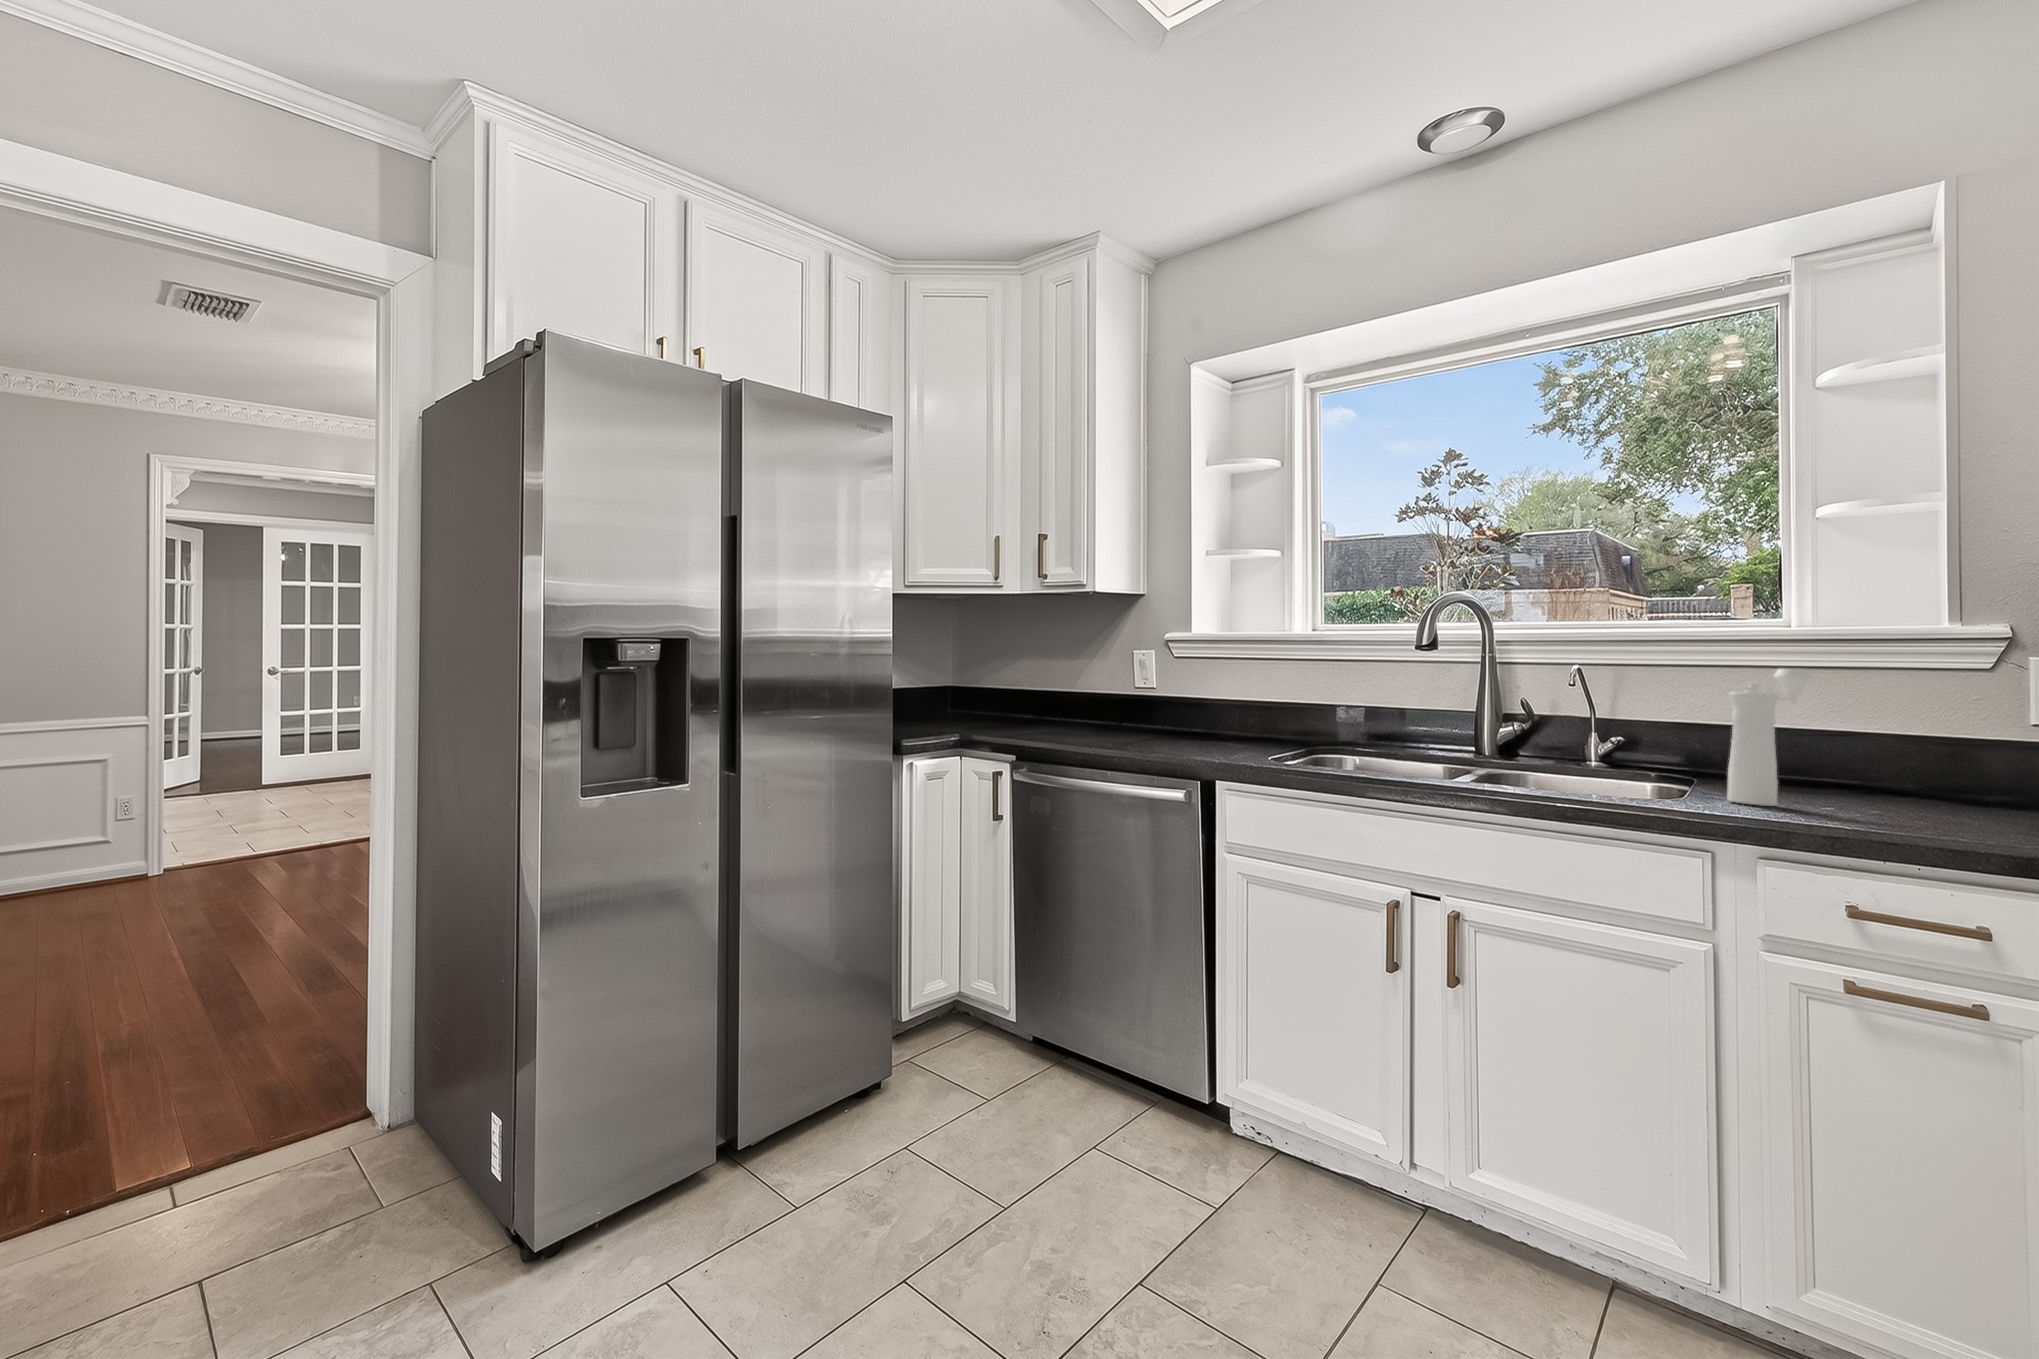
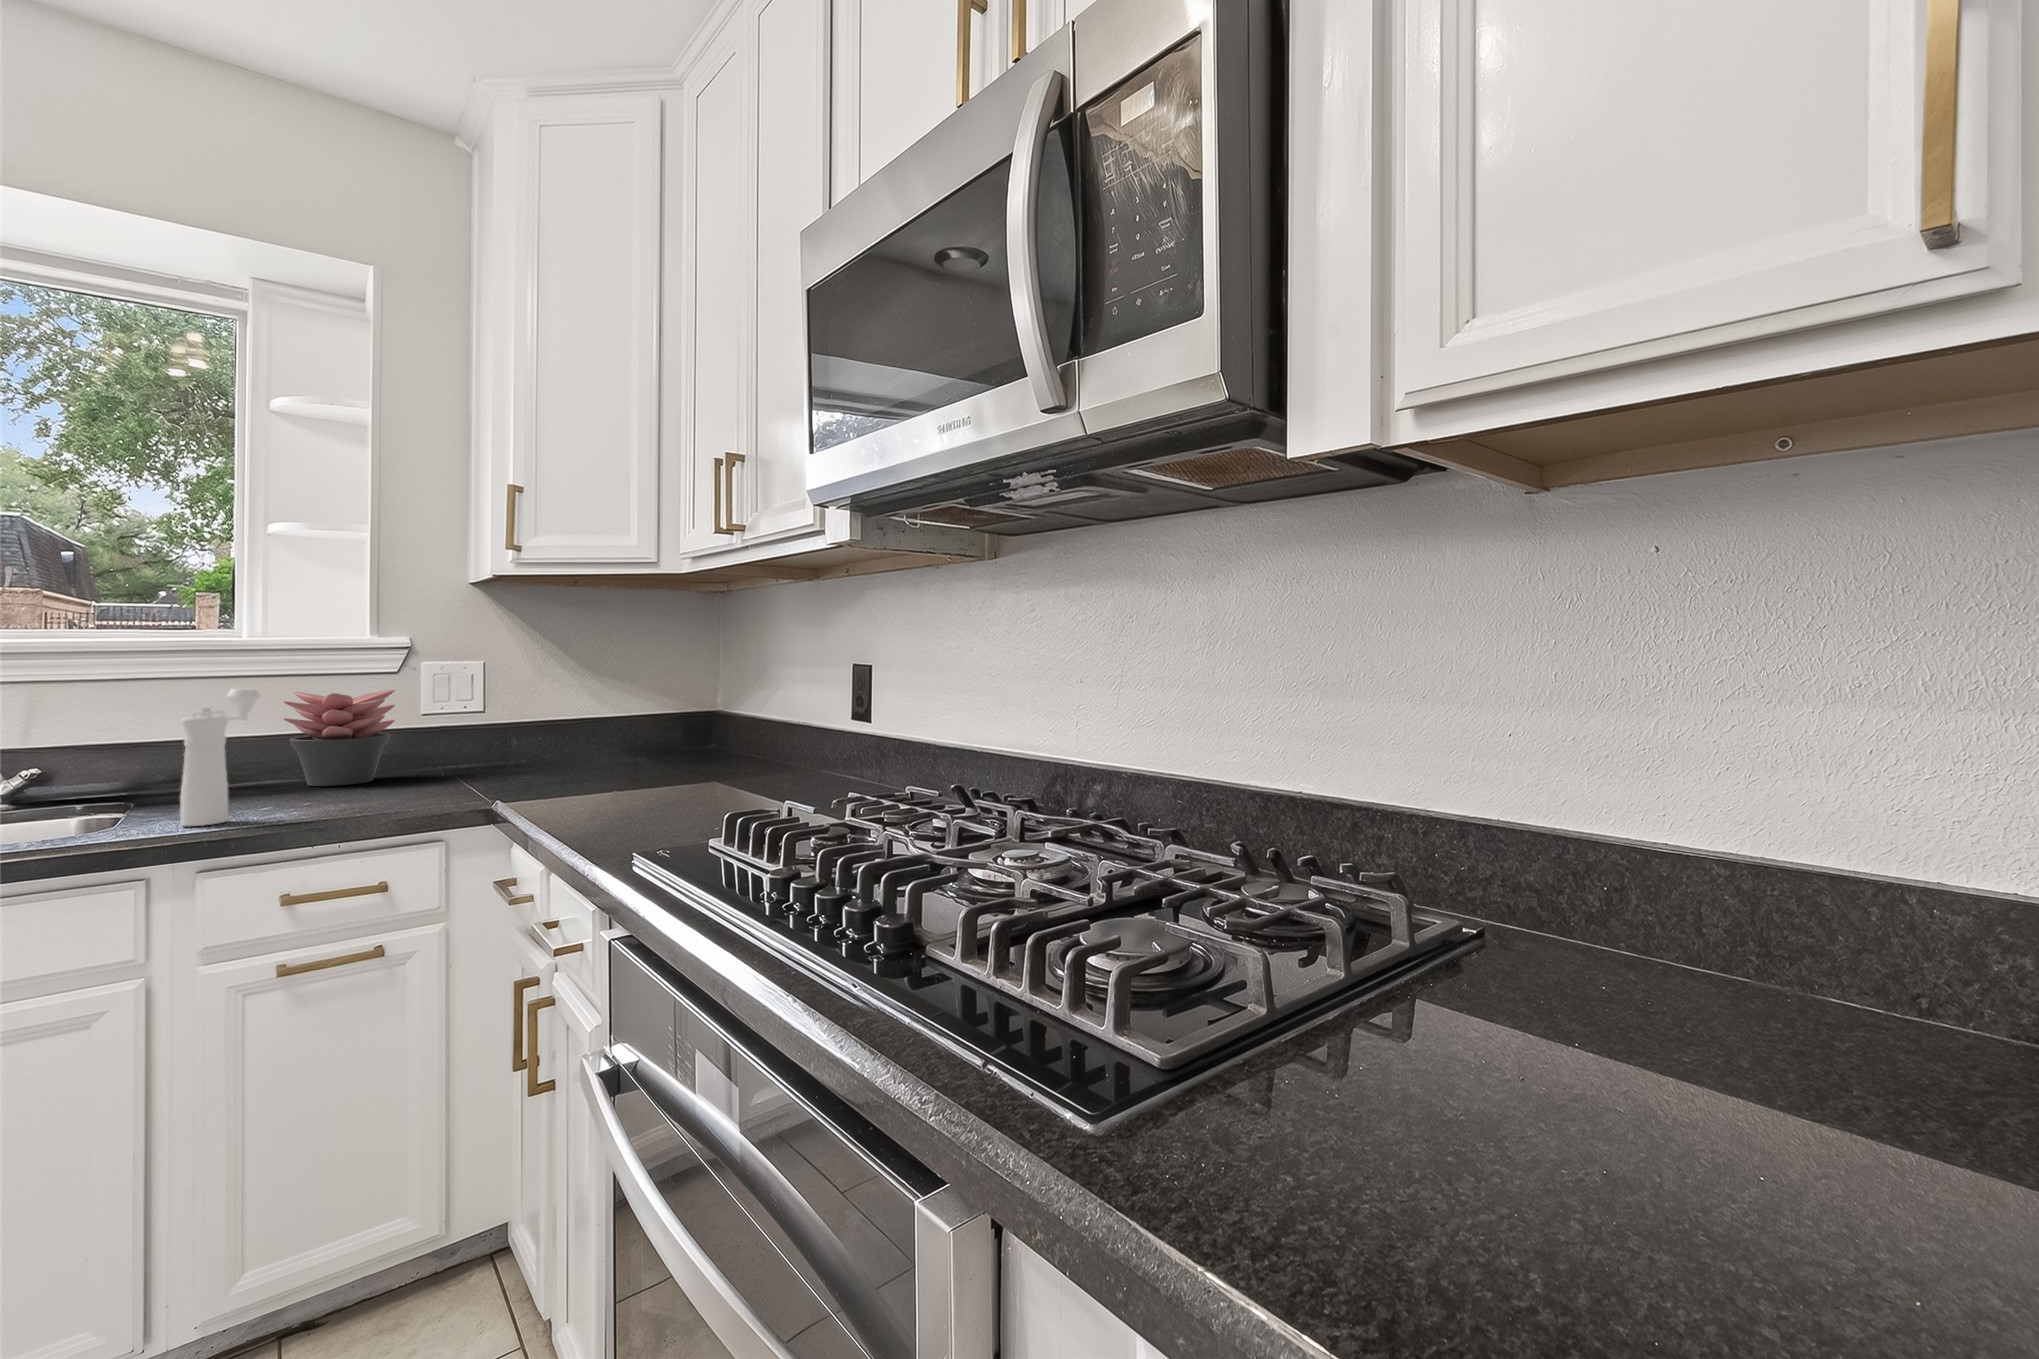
succulent plant: none [1829,686,1984,802] -> present [283,690,395,786]

